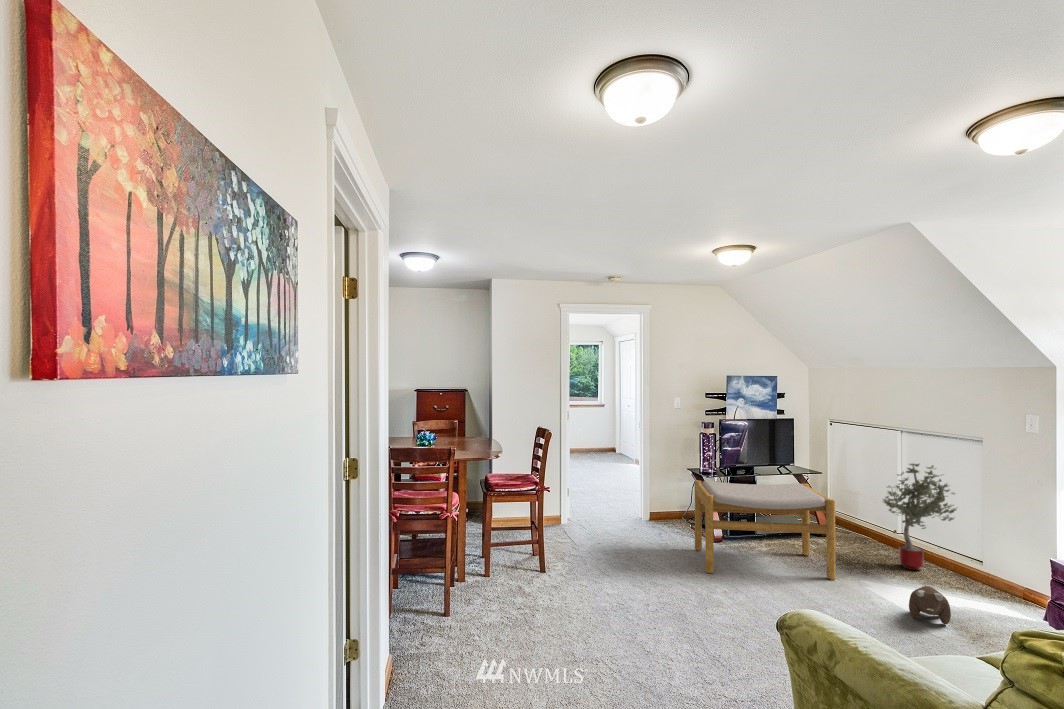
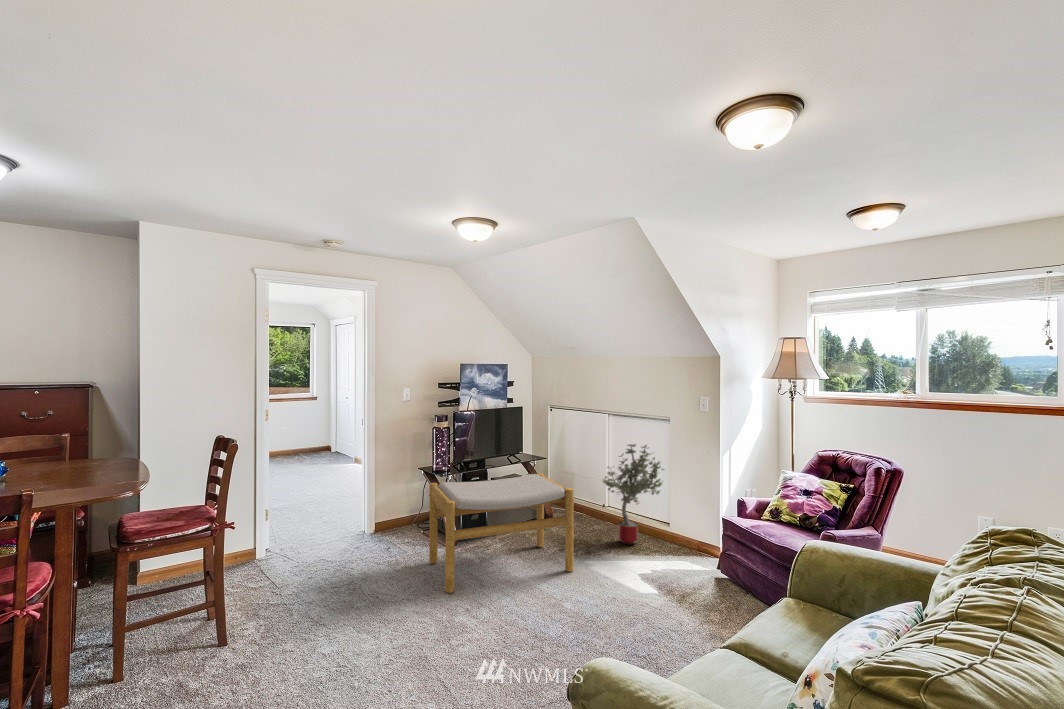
plush toy: present [909,586,951,625] -> none [646,566,680,602]

